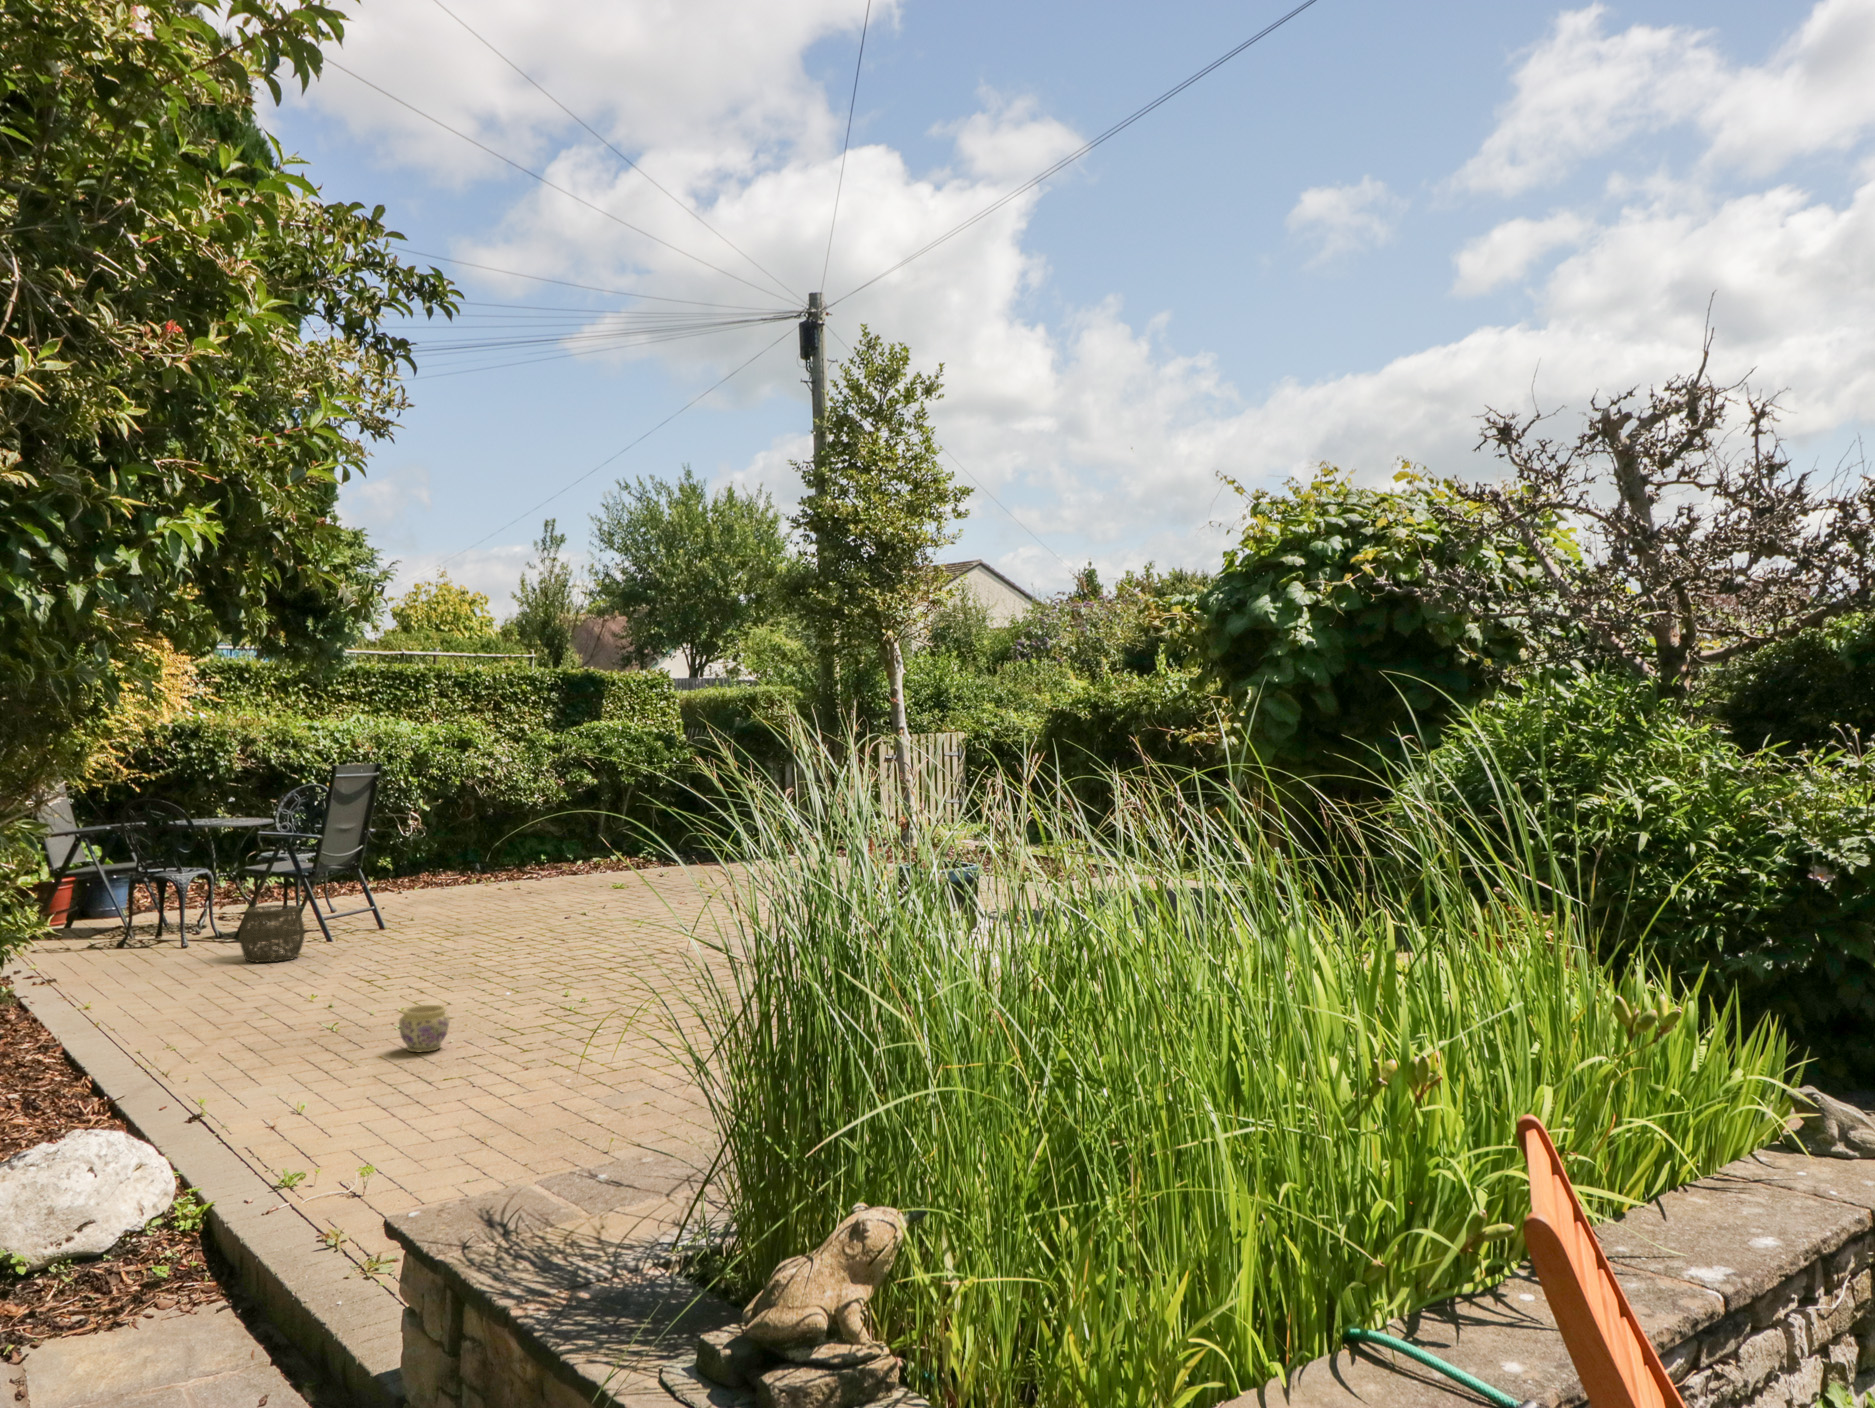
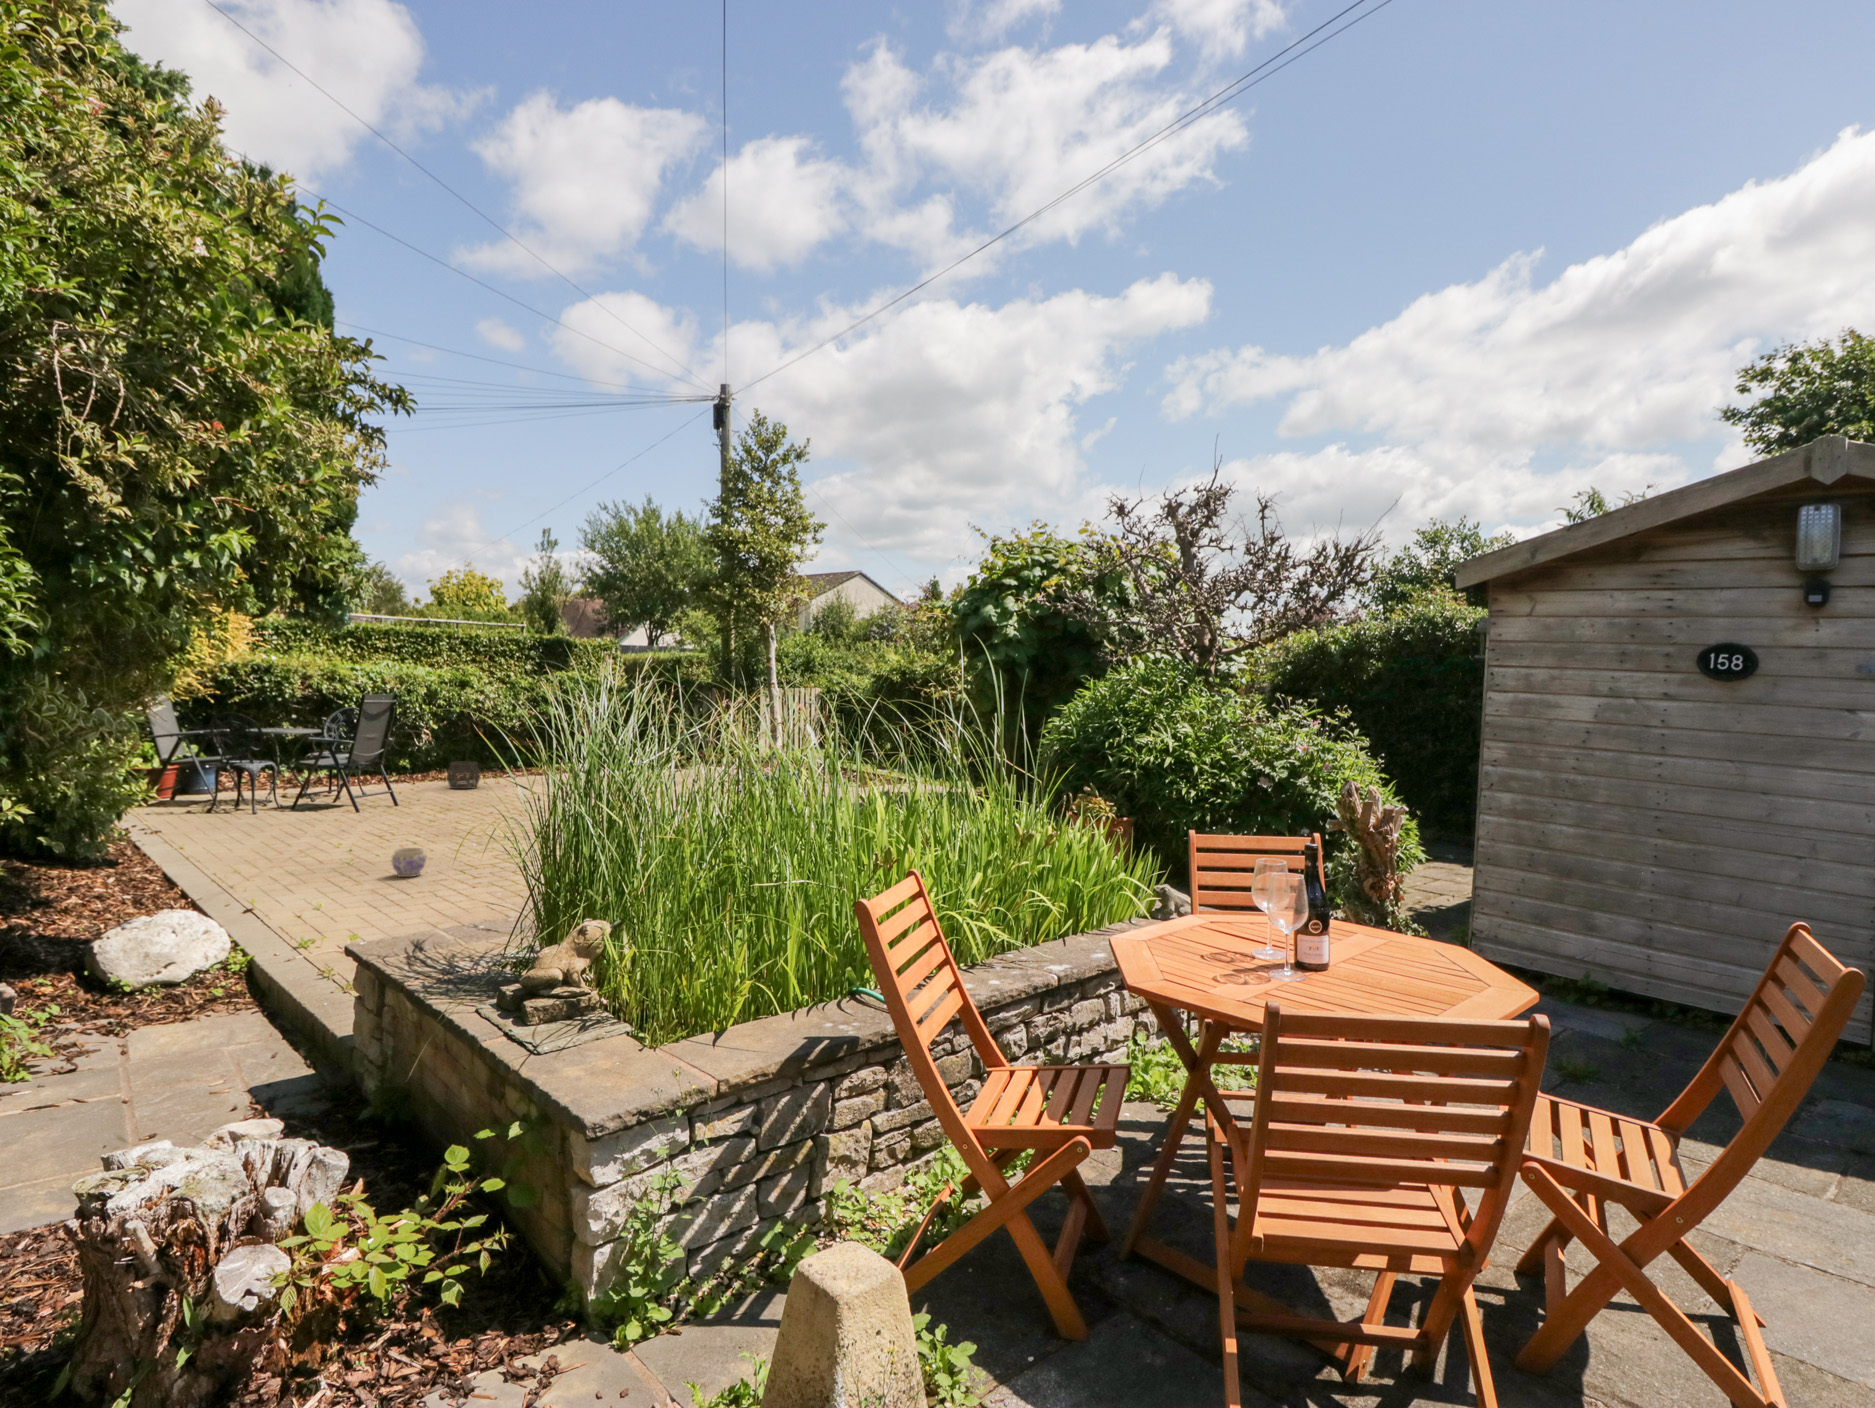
woven basket: present [239,905,305,962] -> present [447,762,480,789]

